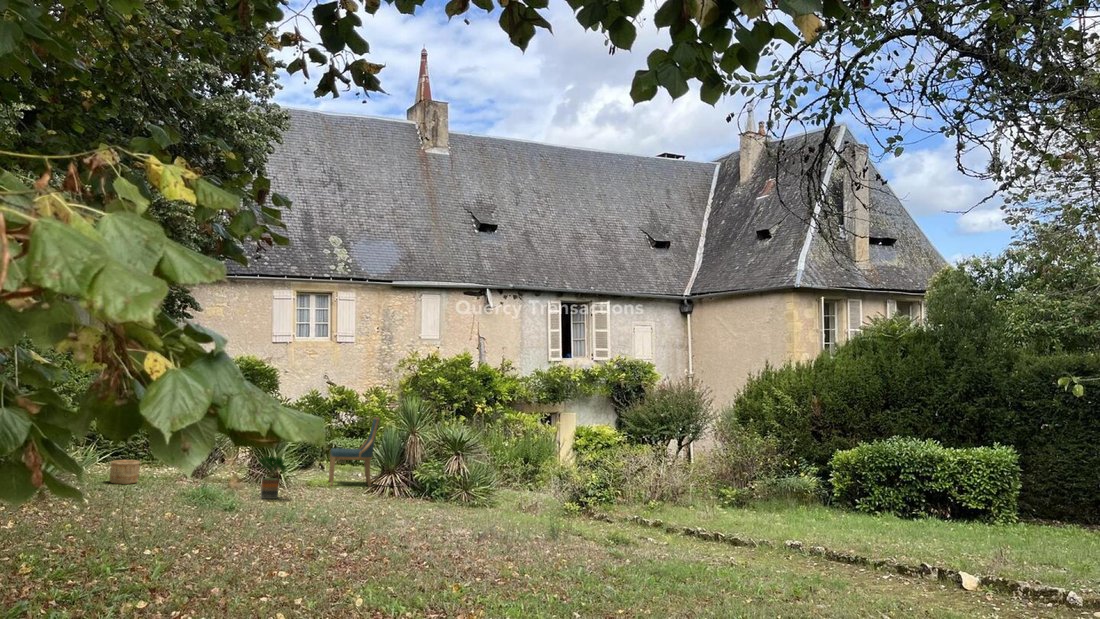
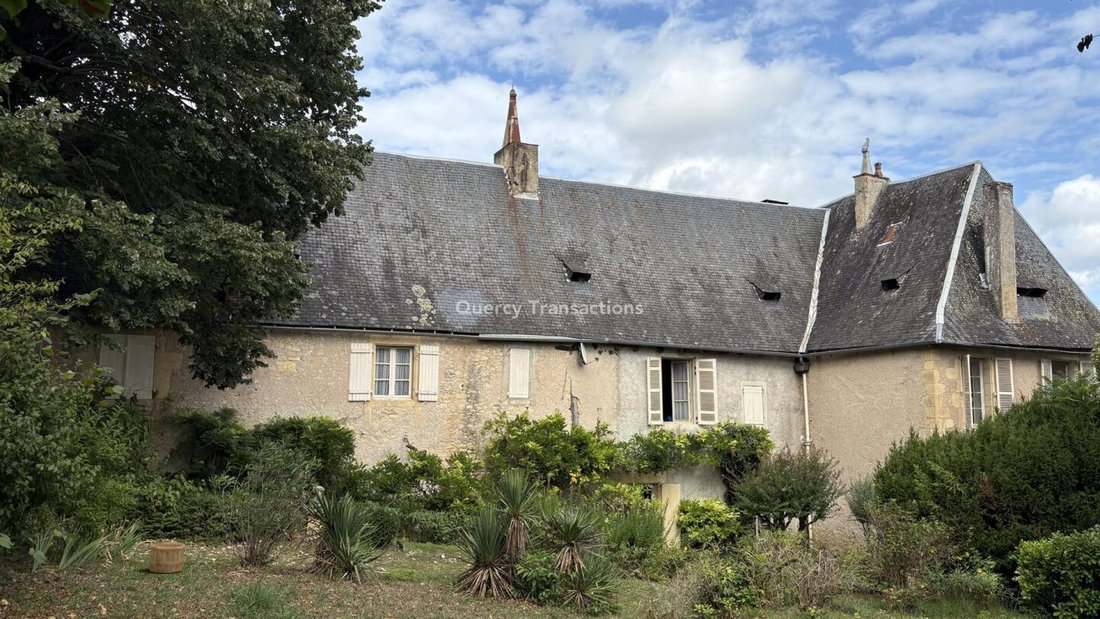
chair: present [329,417,380,486] -> none [406,493,468,579]
potted tree: present [259,457,286,499] -> none [321,545,357,600]

